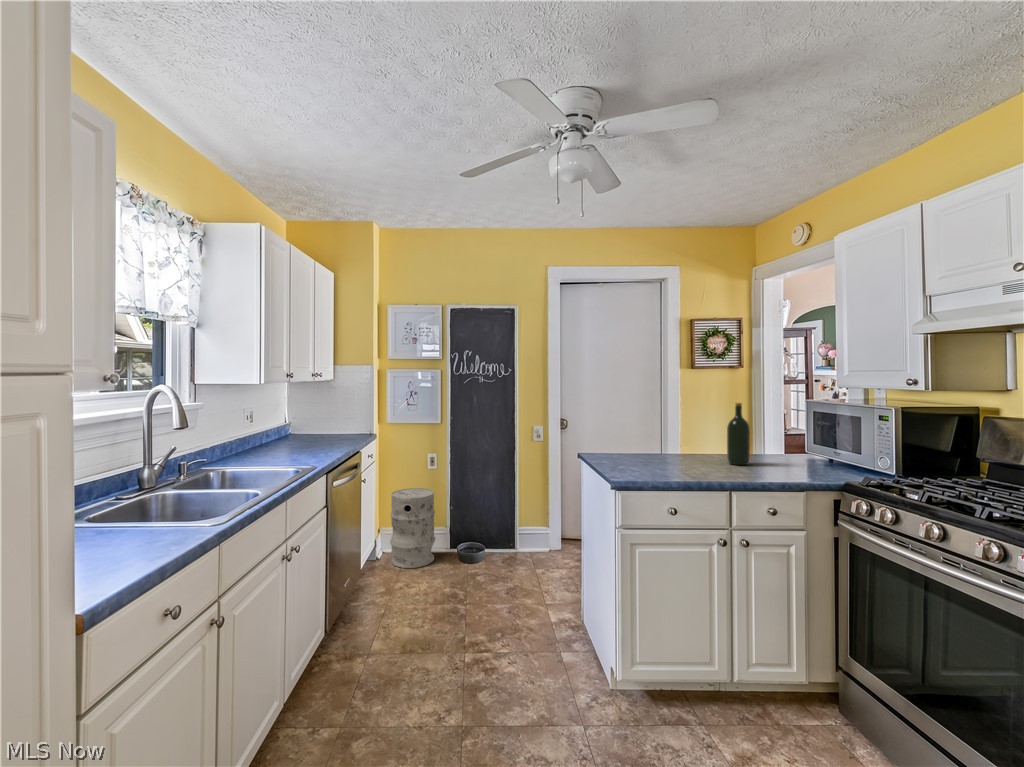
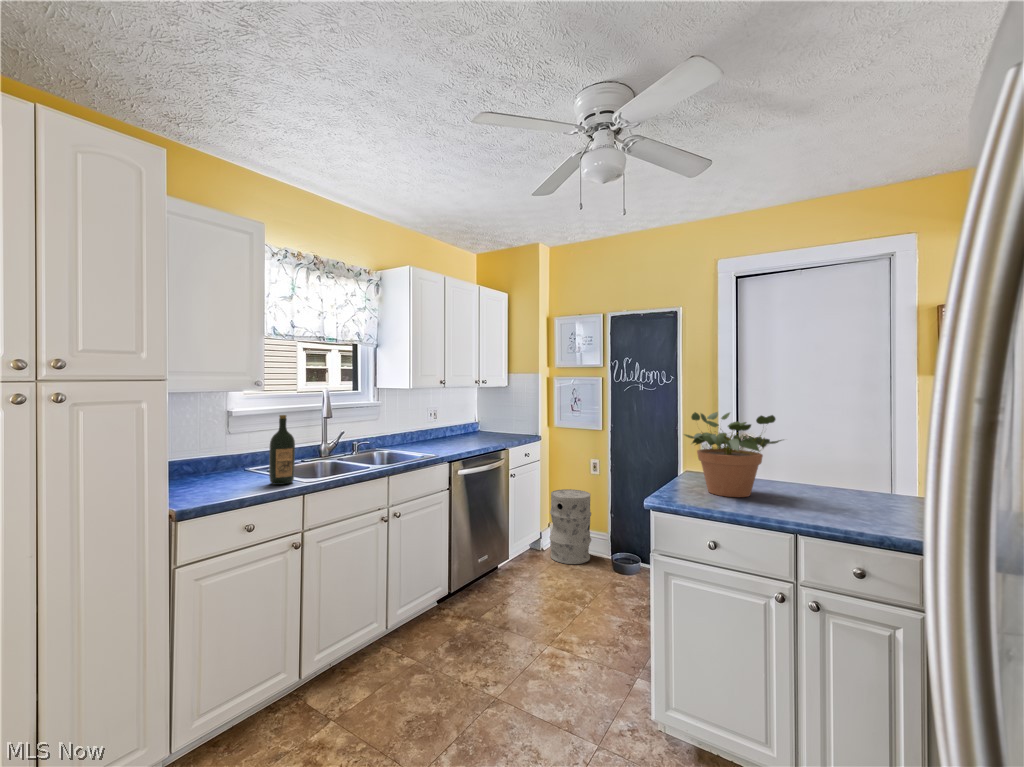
potted plant: none [622,401,702,472] -> present [685,412,782,497]
wine bottle: present [727,403,750,465] -> present [269,415,295,485]

